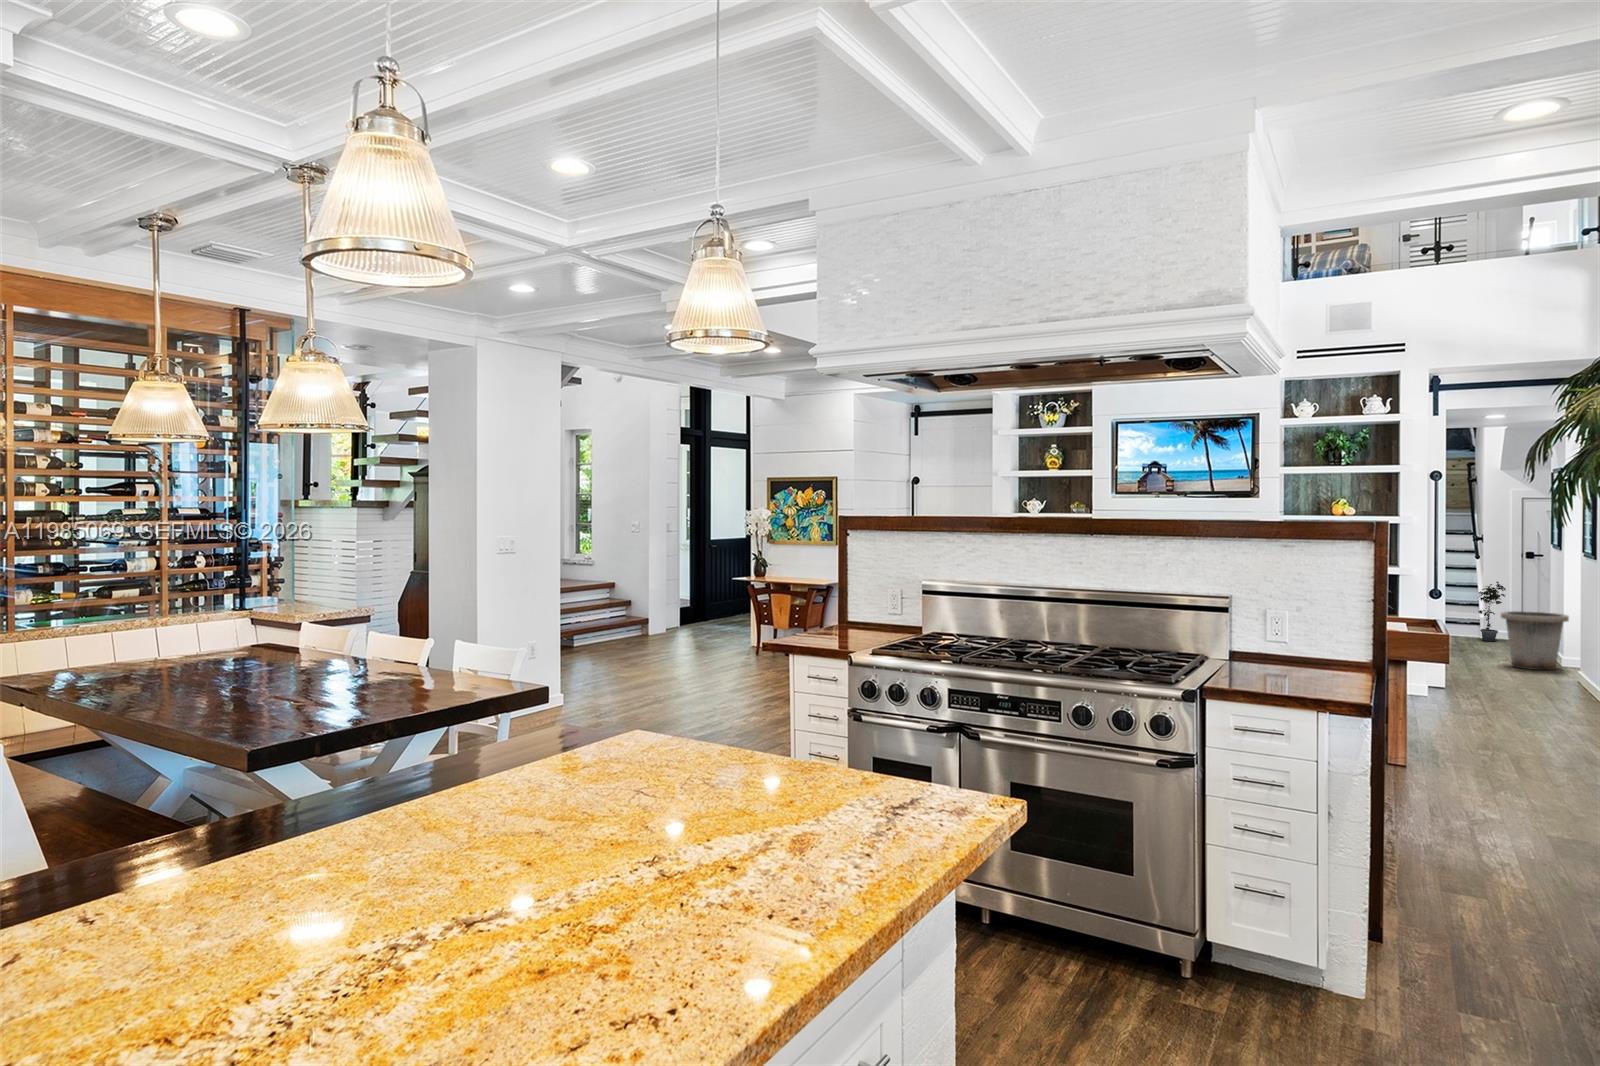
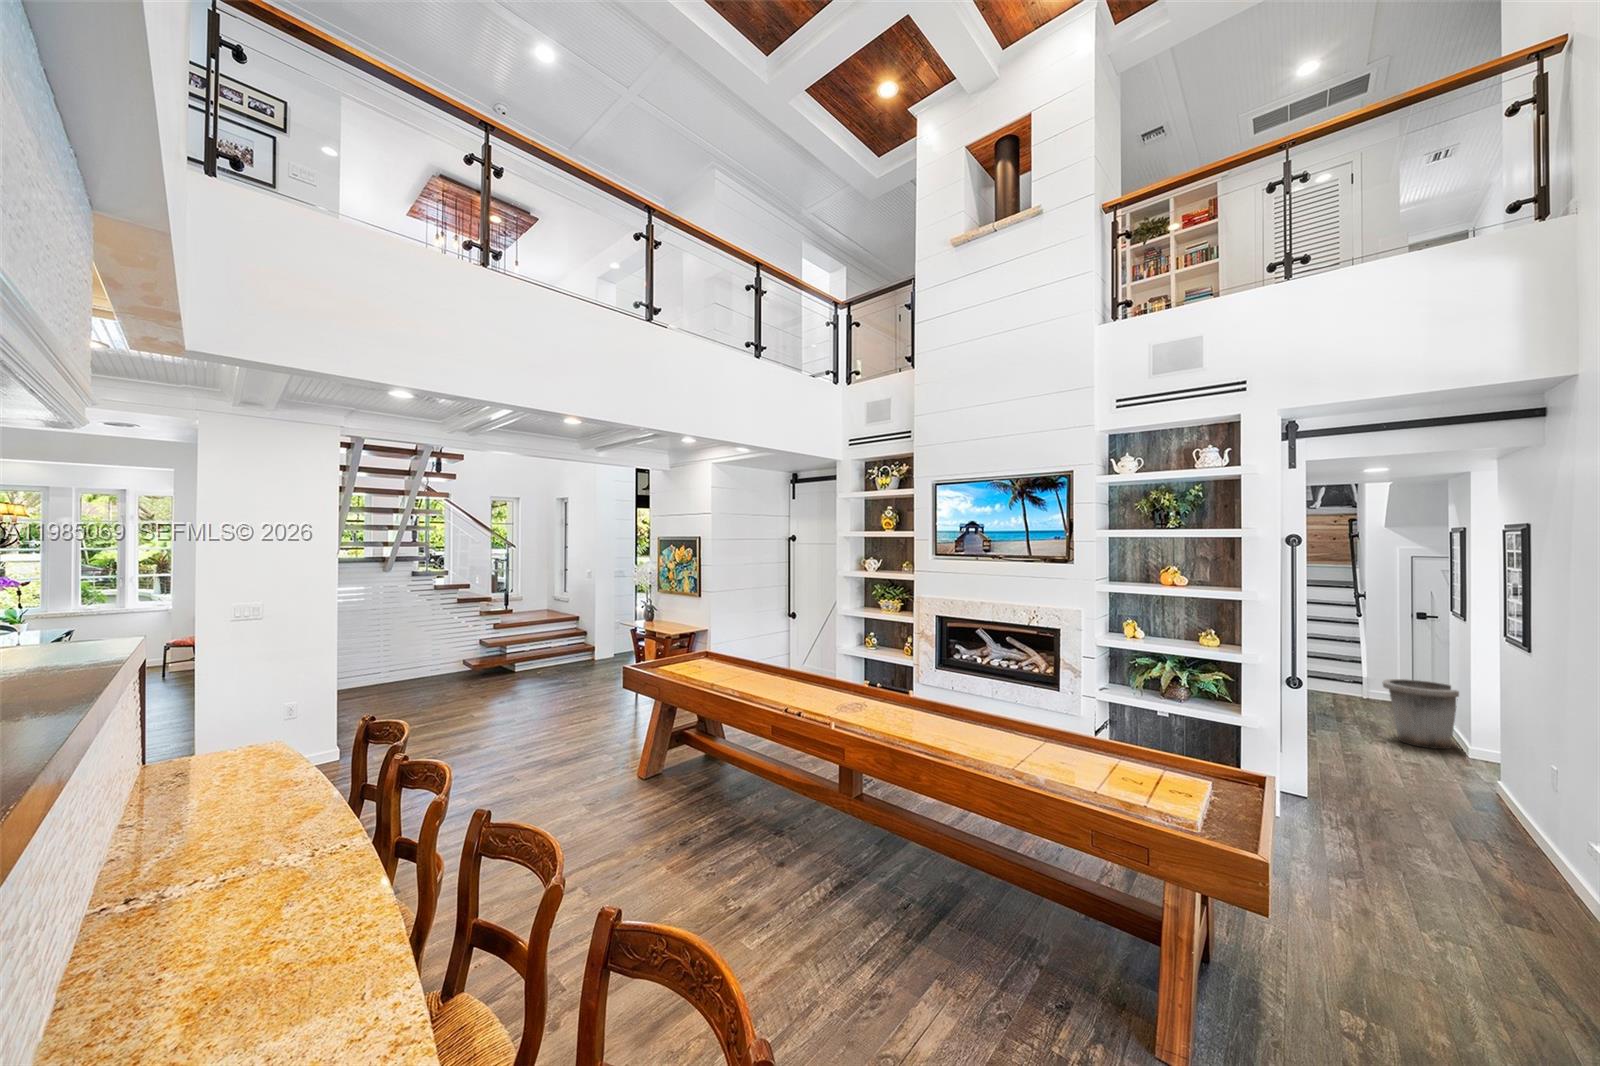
potted plant: present [1478,582,1506,642] -> none [1358,639,1394,700]

